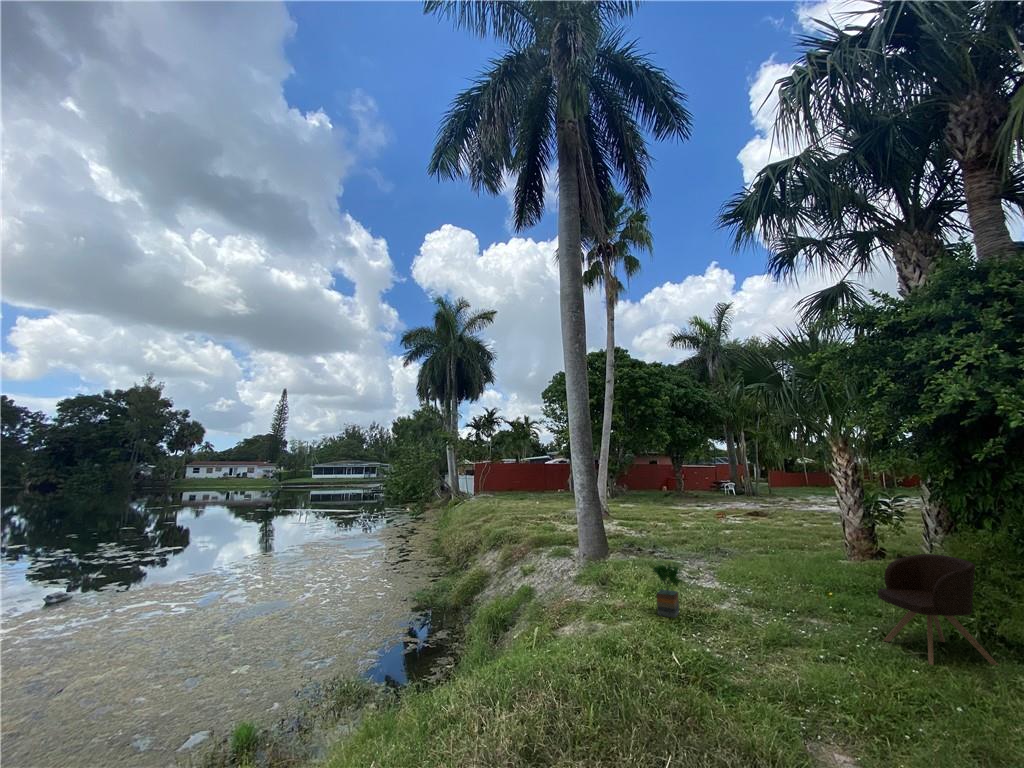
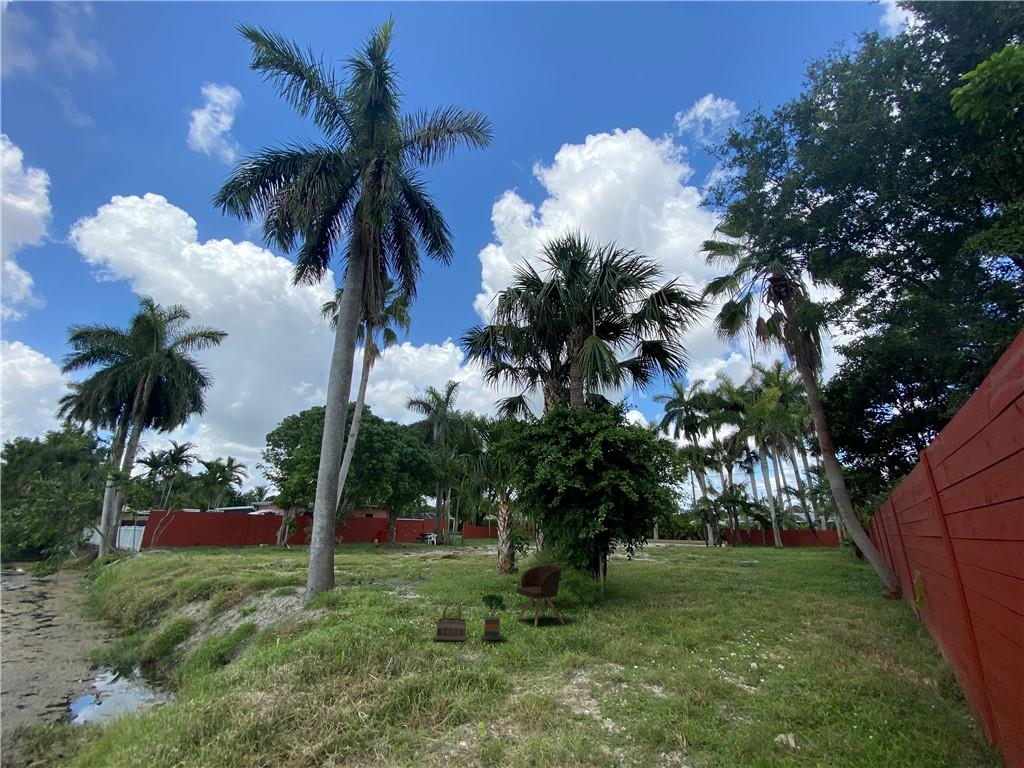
potted tree: present [653,565,682,618] -> present [481,594,507,640]
basket: none [739,609,794,677] -> present [436,601,467,641]

